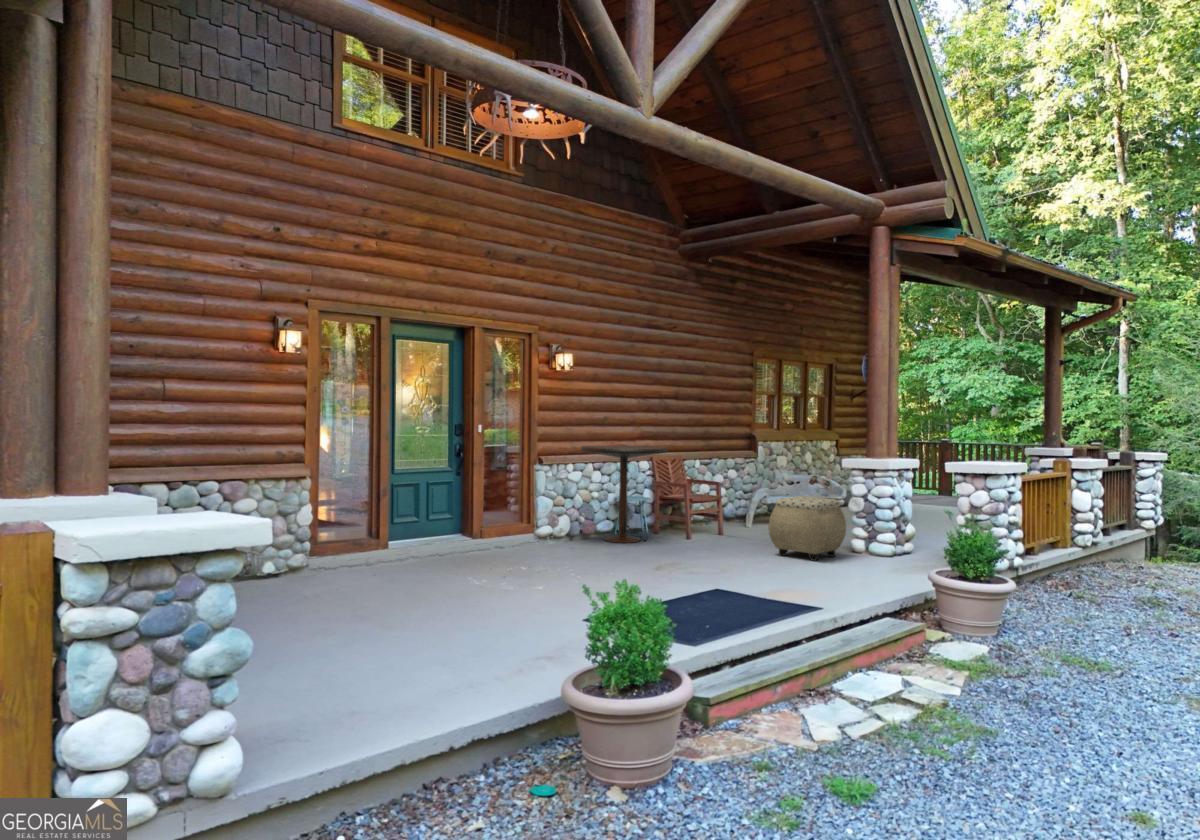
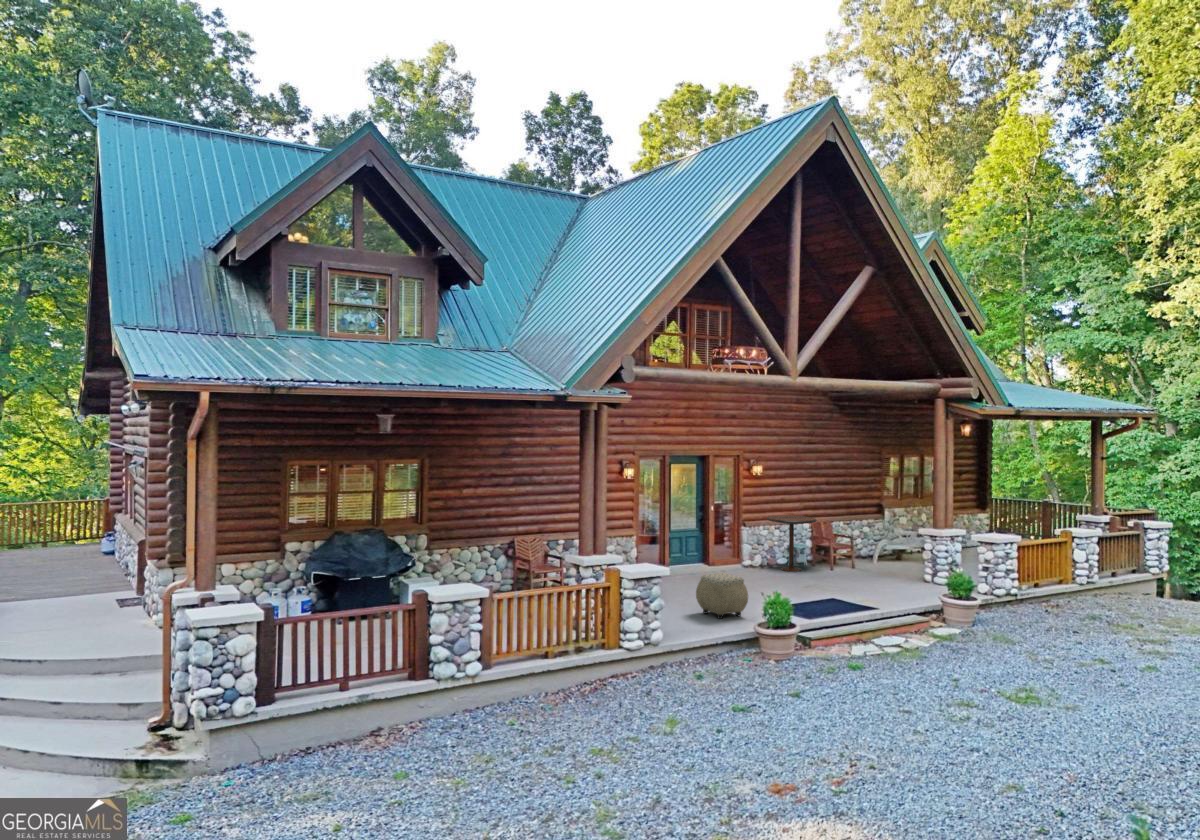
ottoman: present [769,496,846,561] -> present [696,573,748,619]

